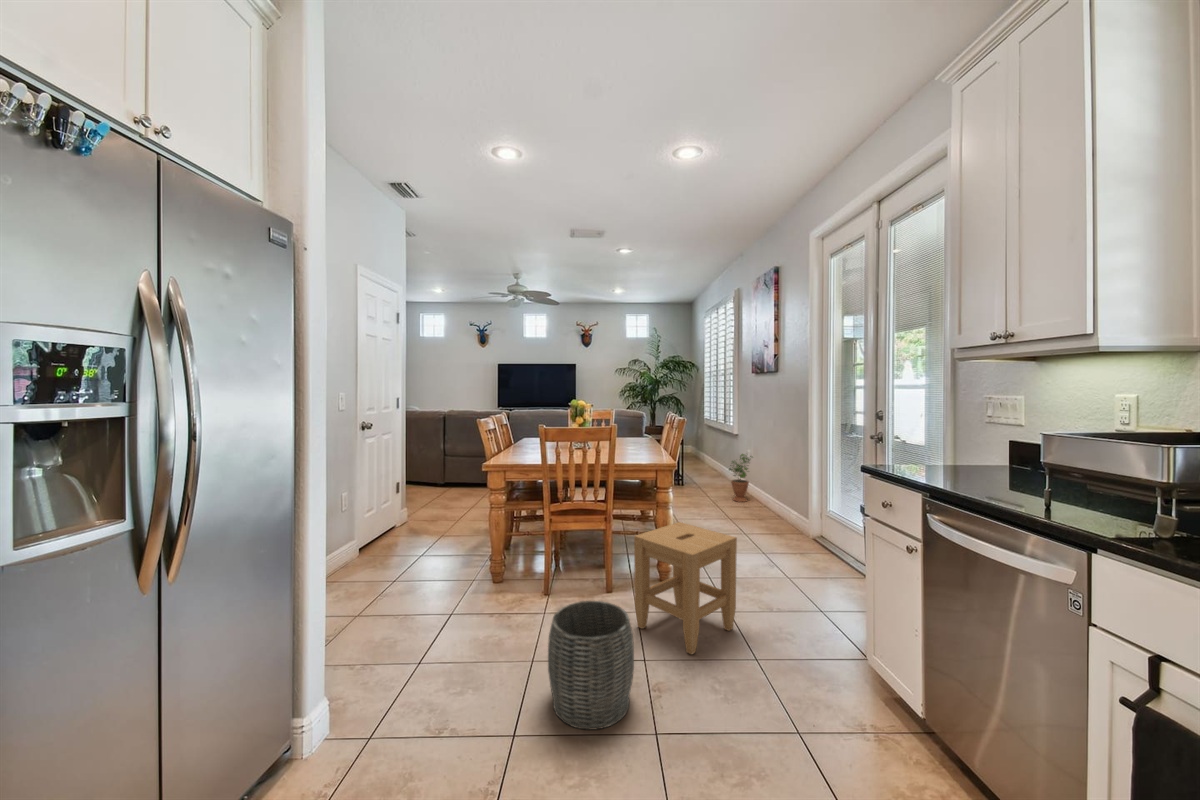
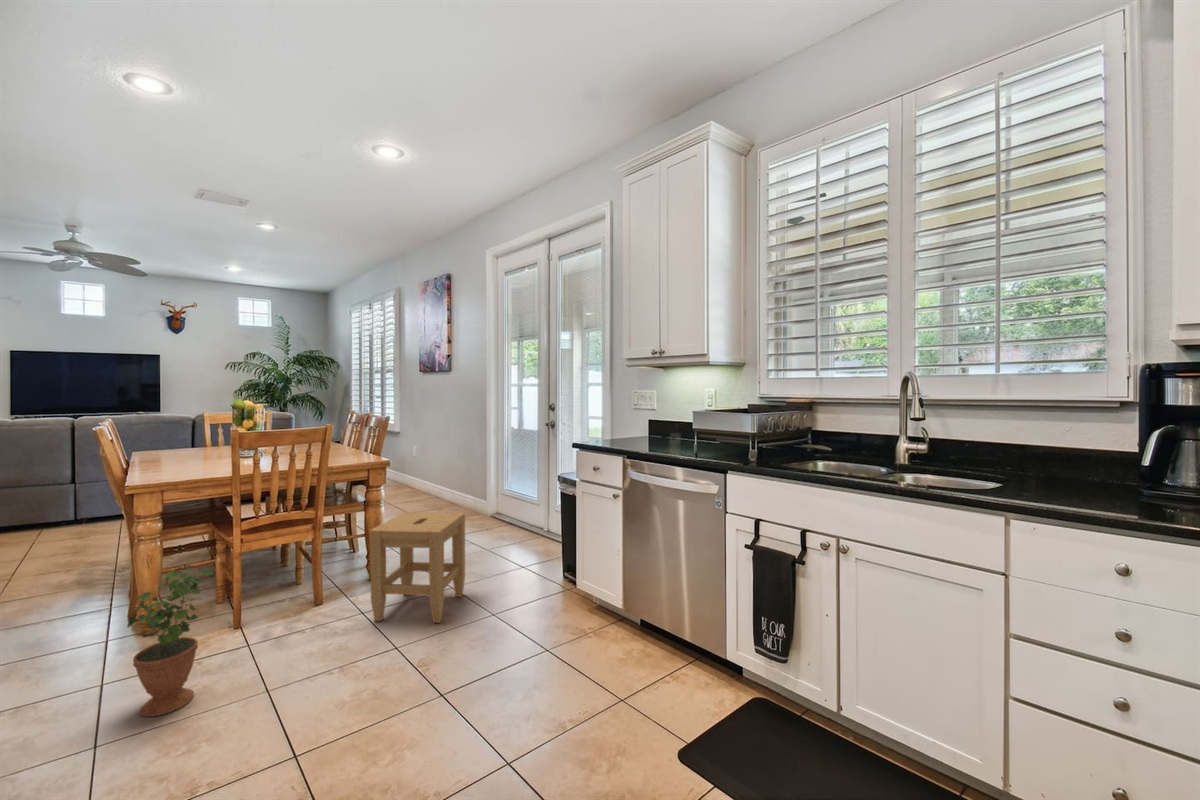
potted plant: present [729,454,751,502] -> present [127,562,213,717]
woven basket: present [548,601,634,730] -> none [315,592,410,717]

